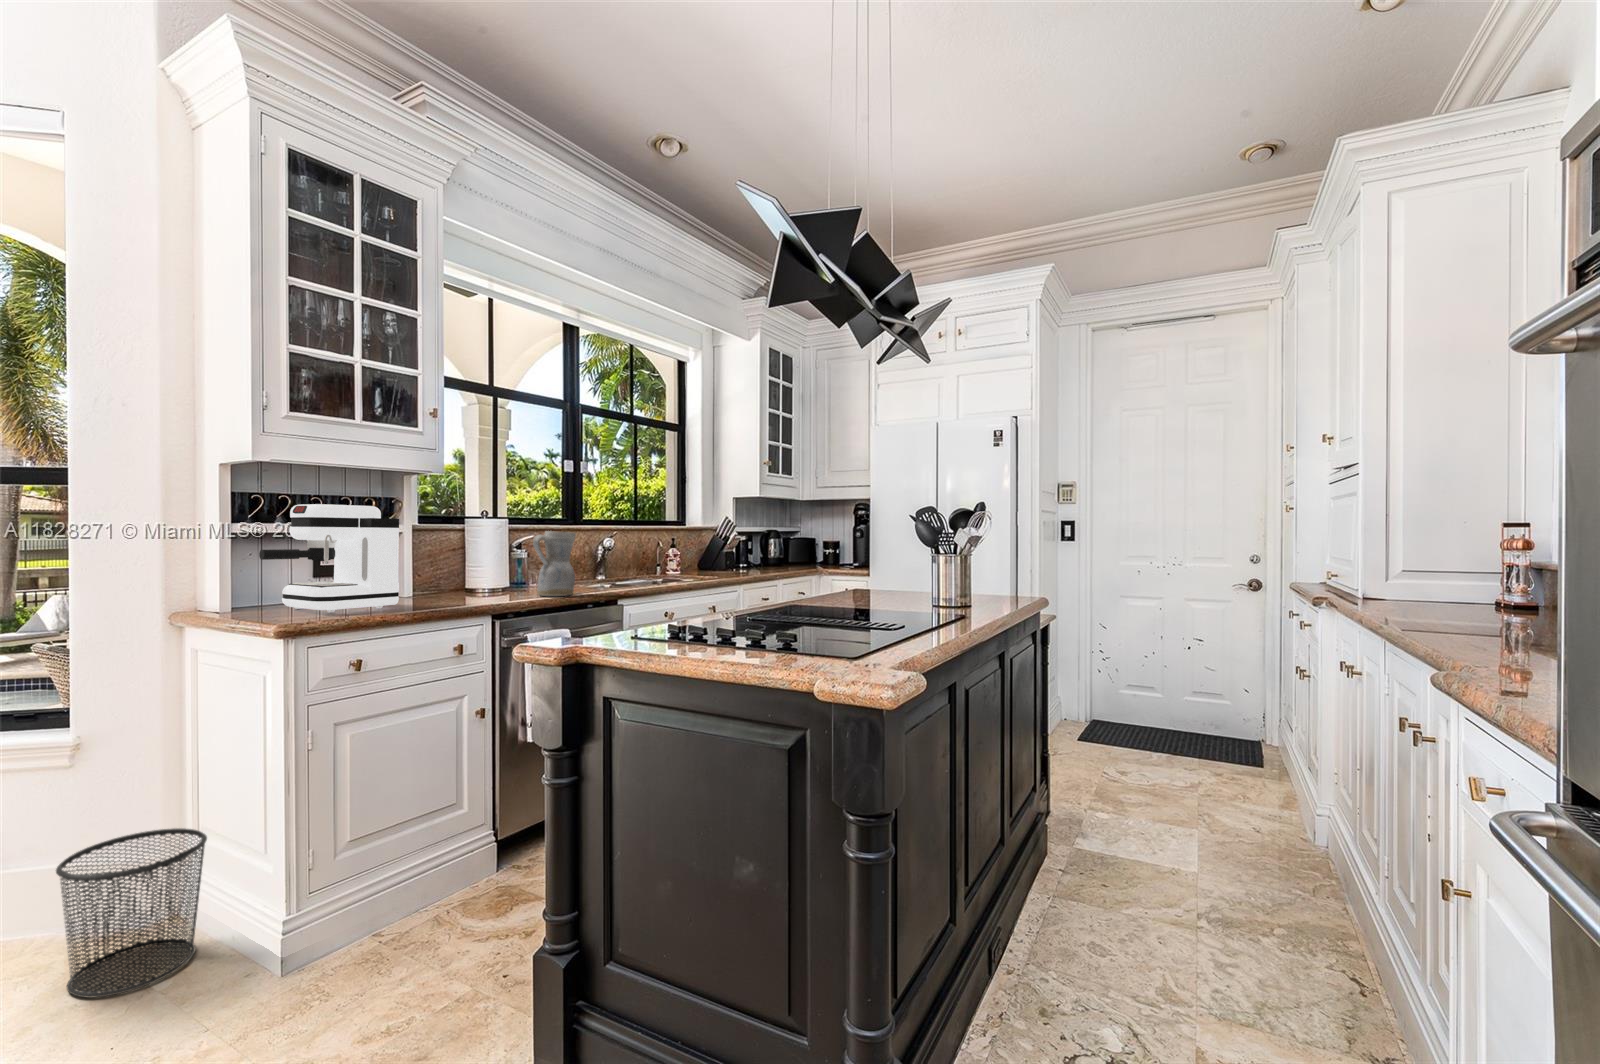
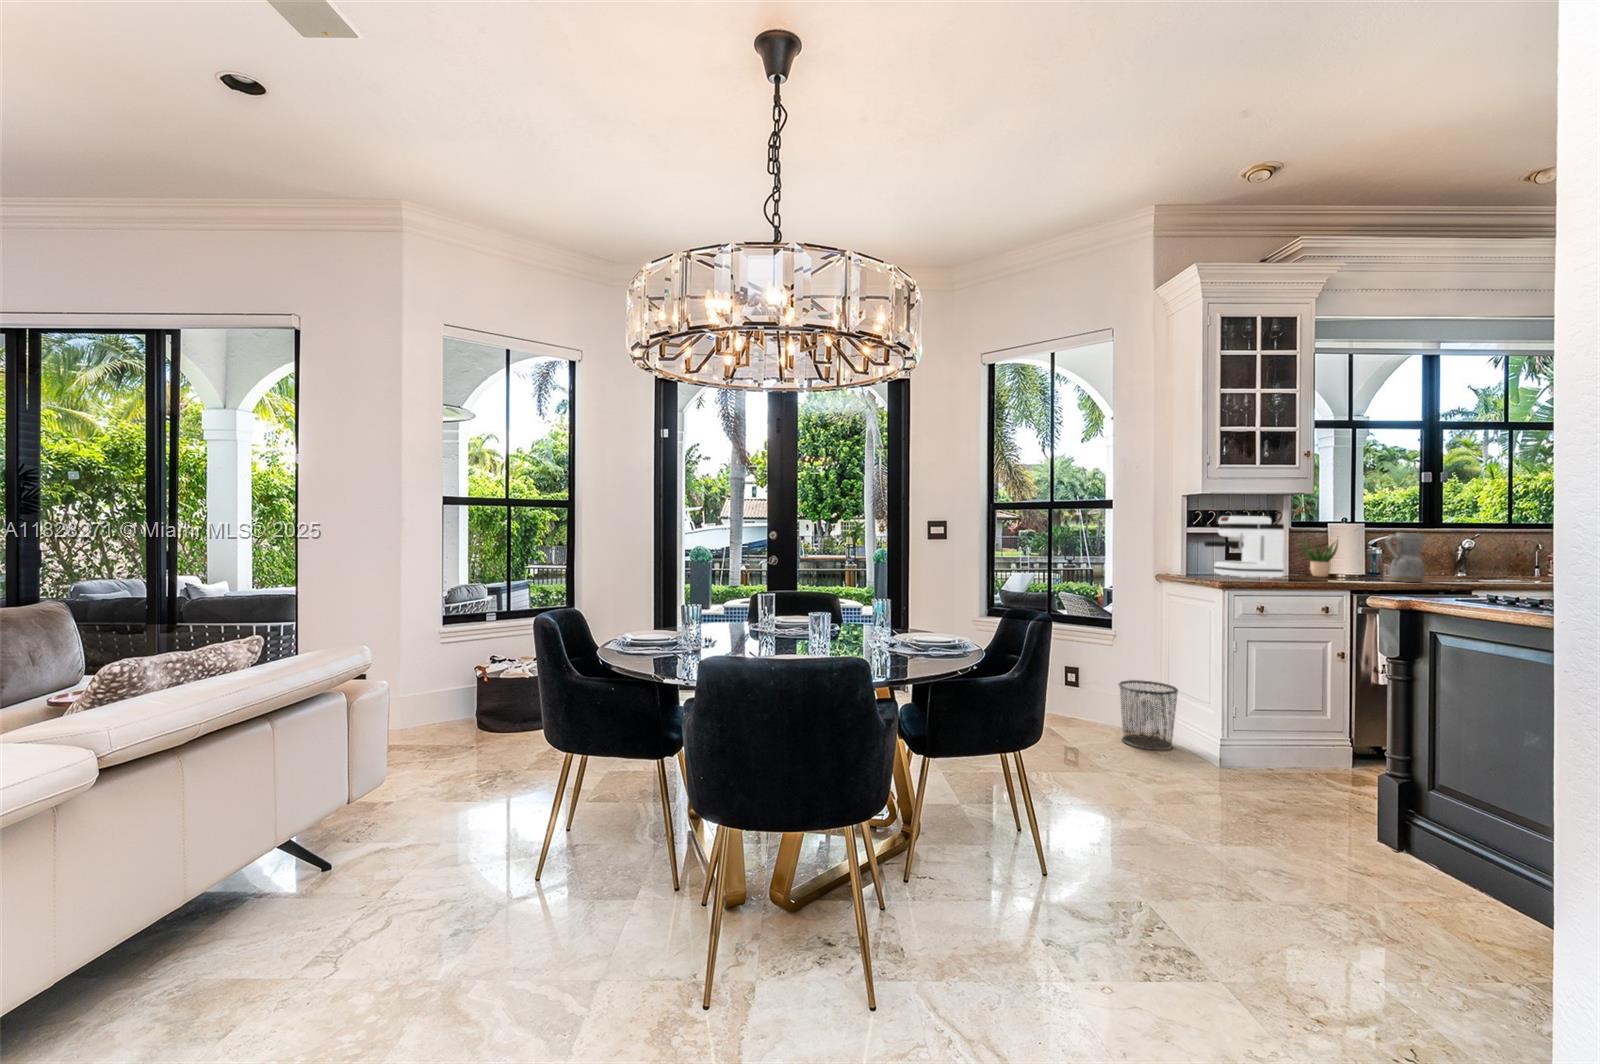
potted plant: none [430,529,478,596] -> present [1302,537,1338,577]

